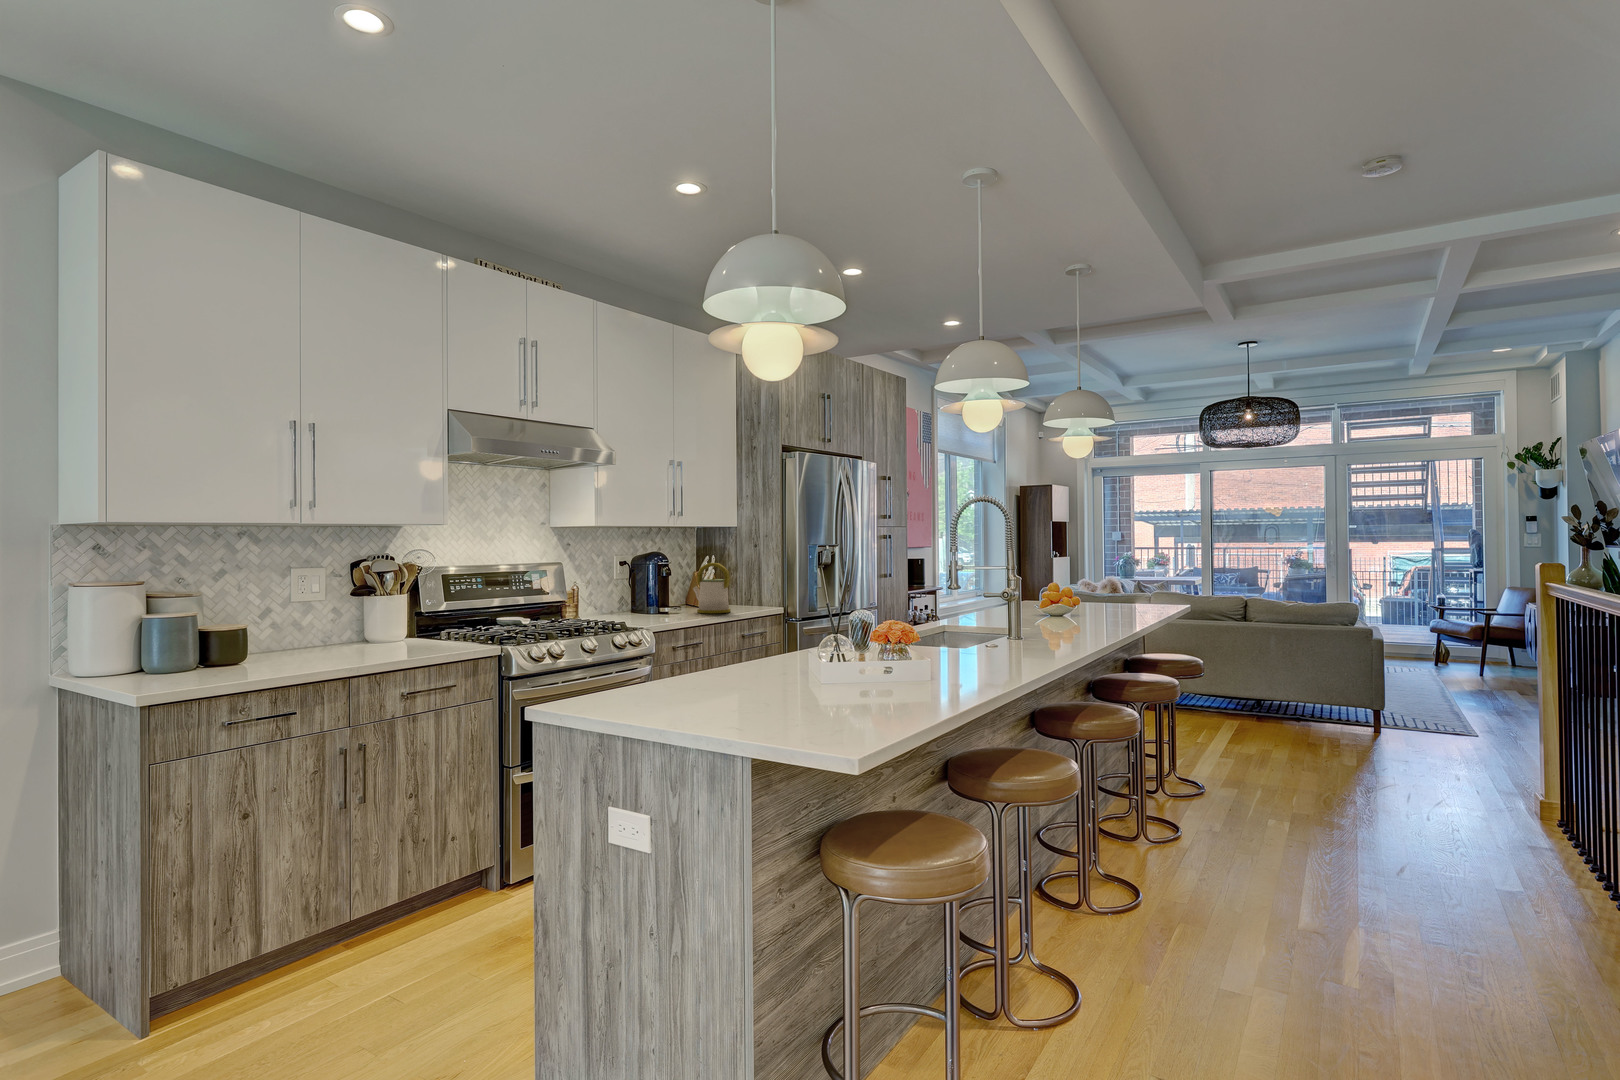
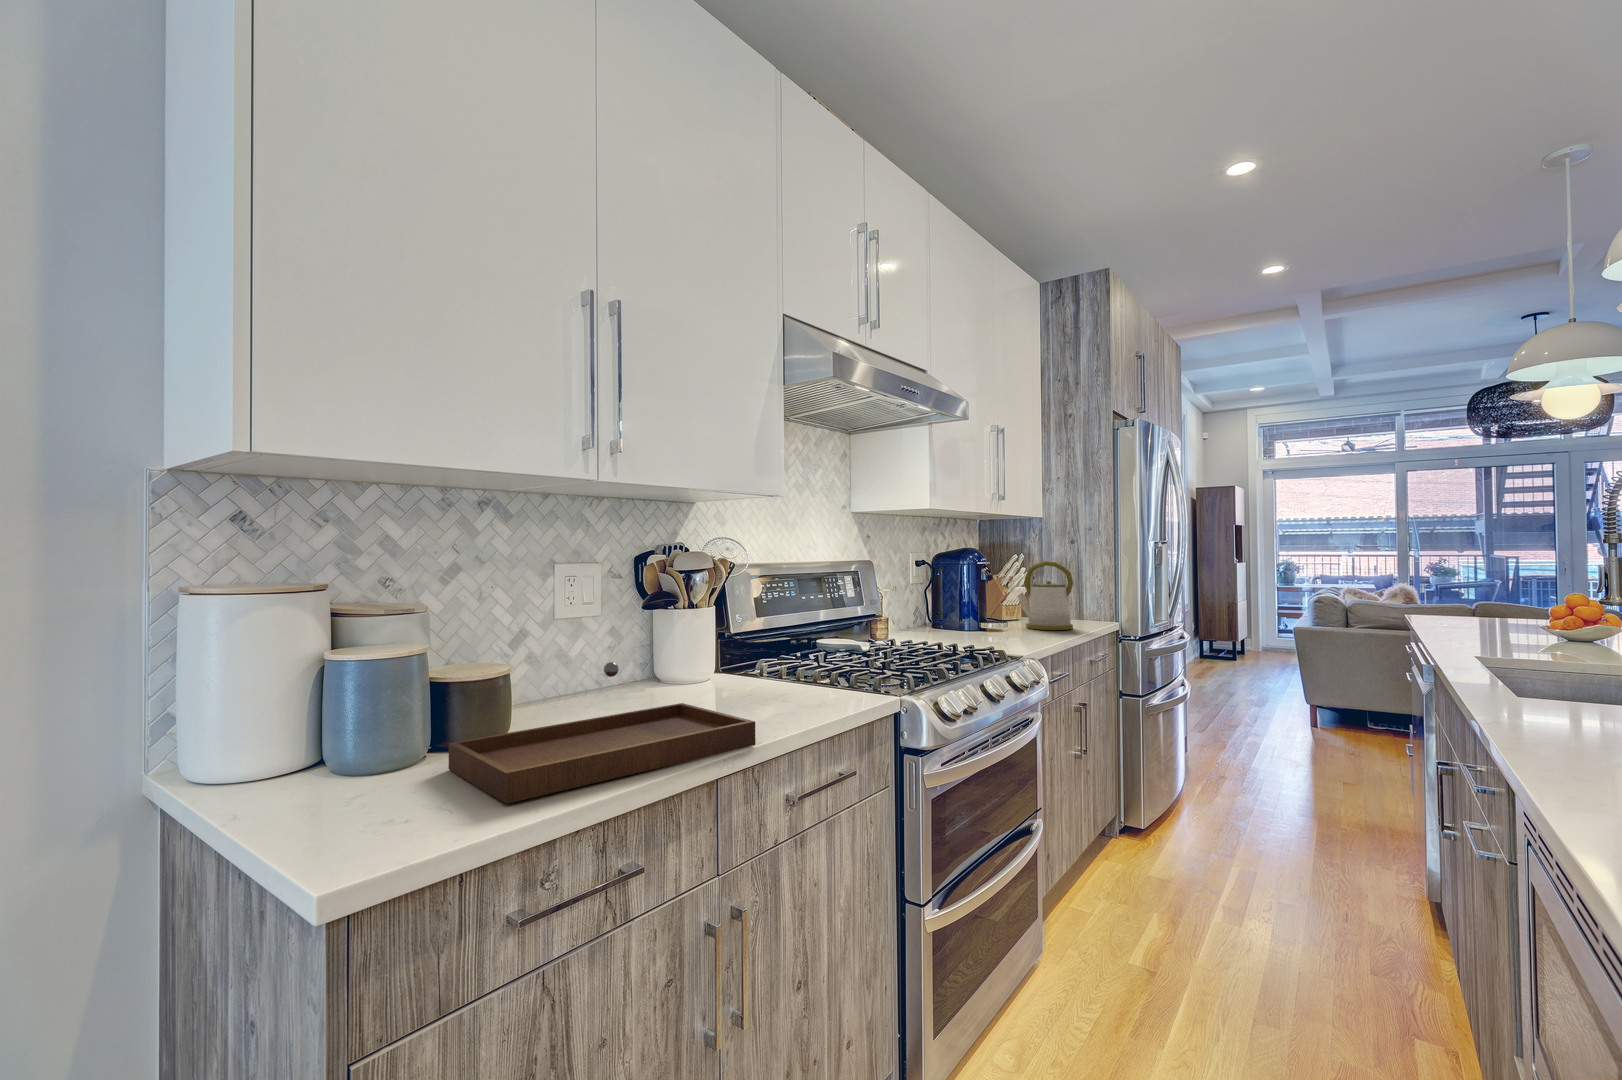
tray: none [205,621,374,679] -> present [449,662,755,804]

